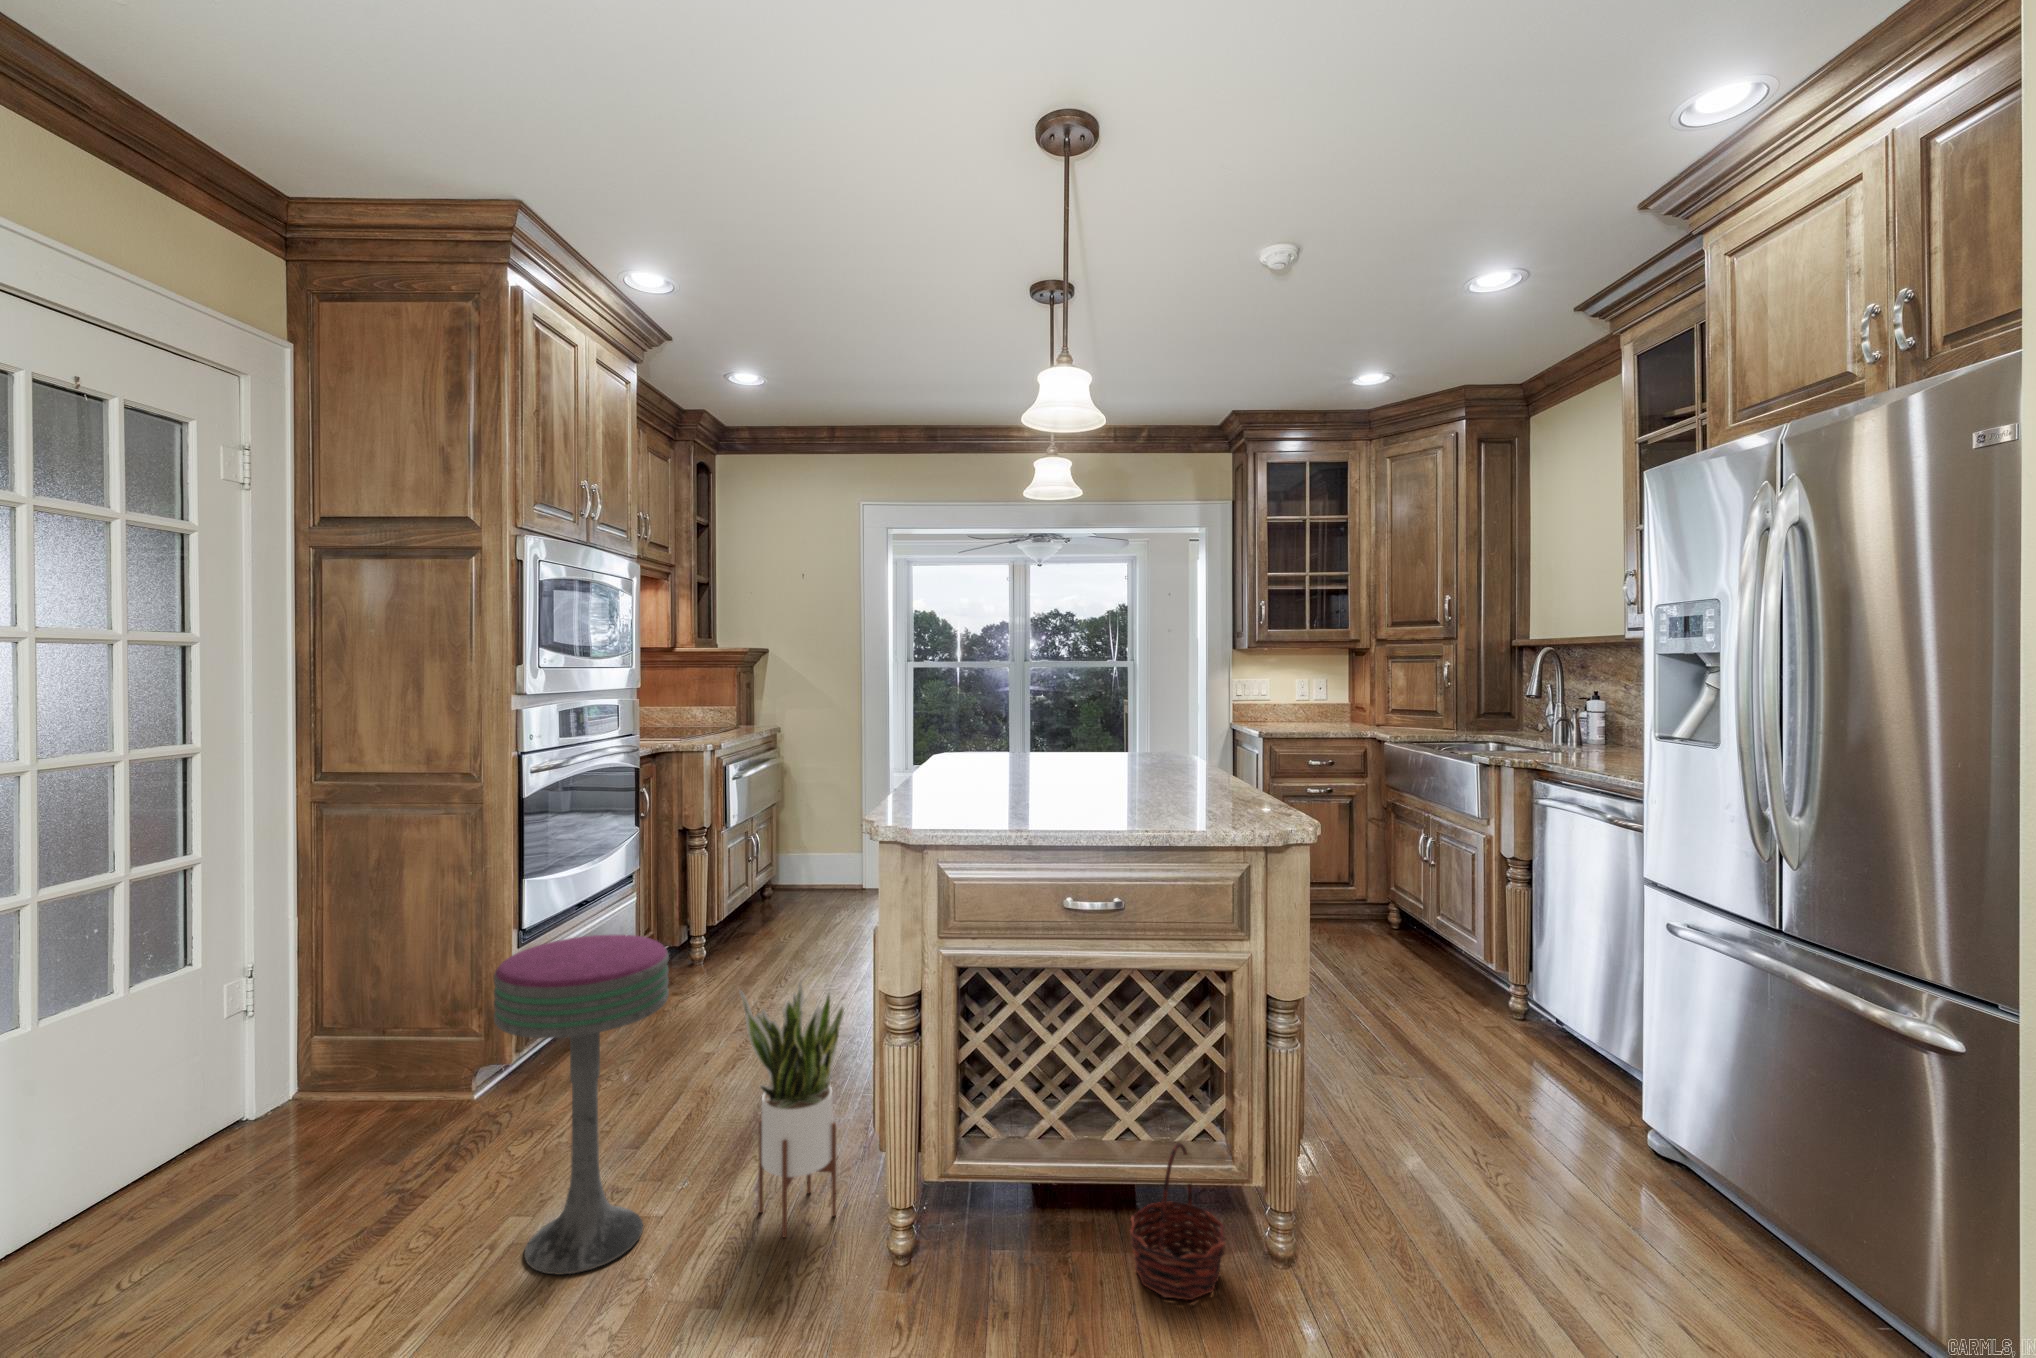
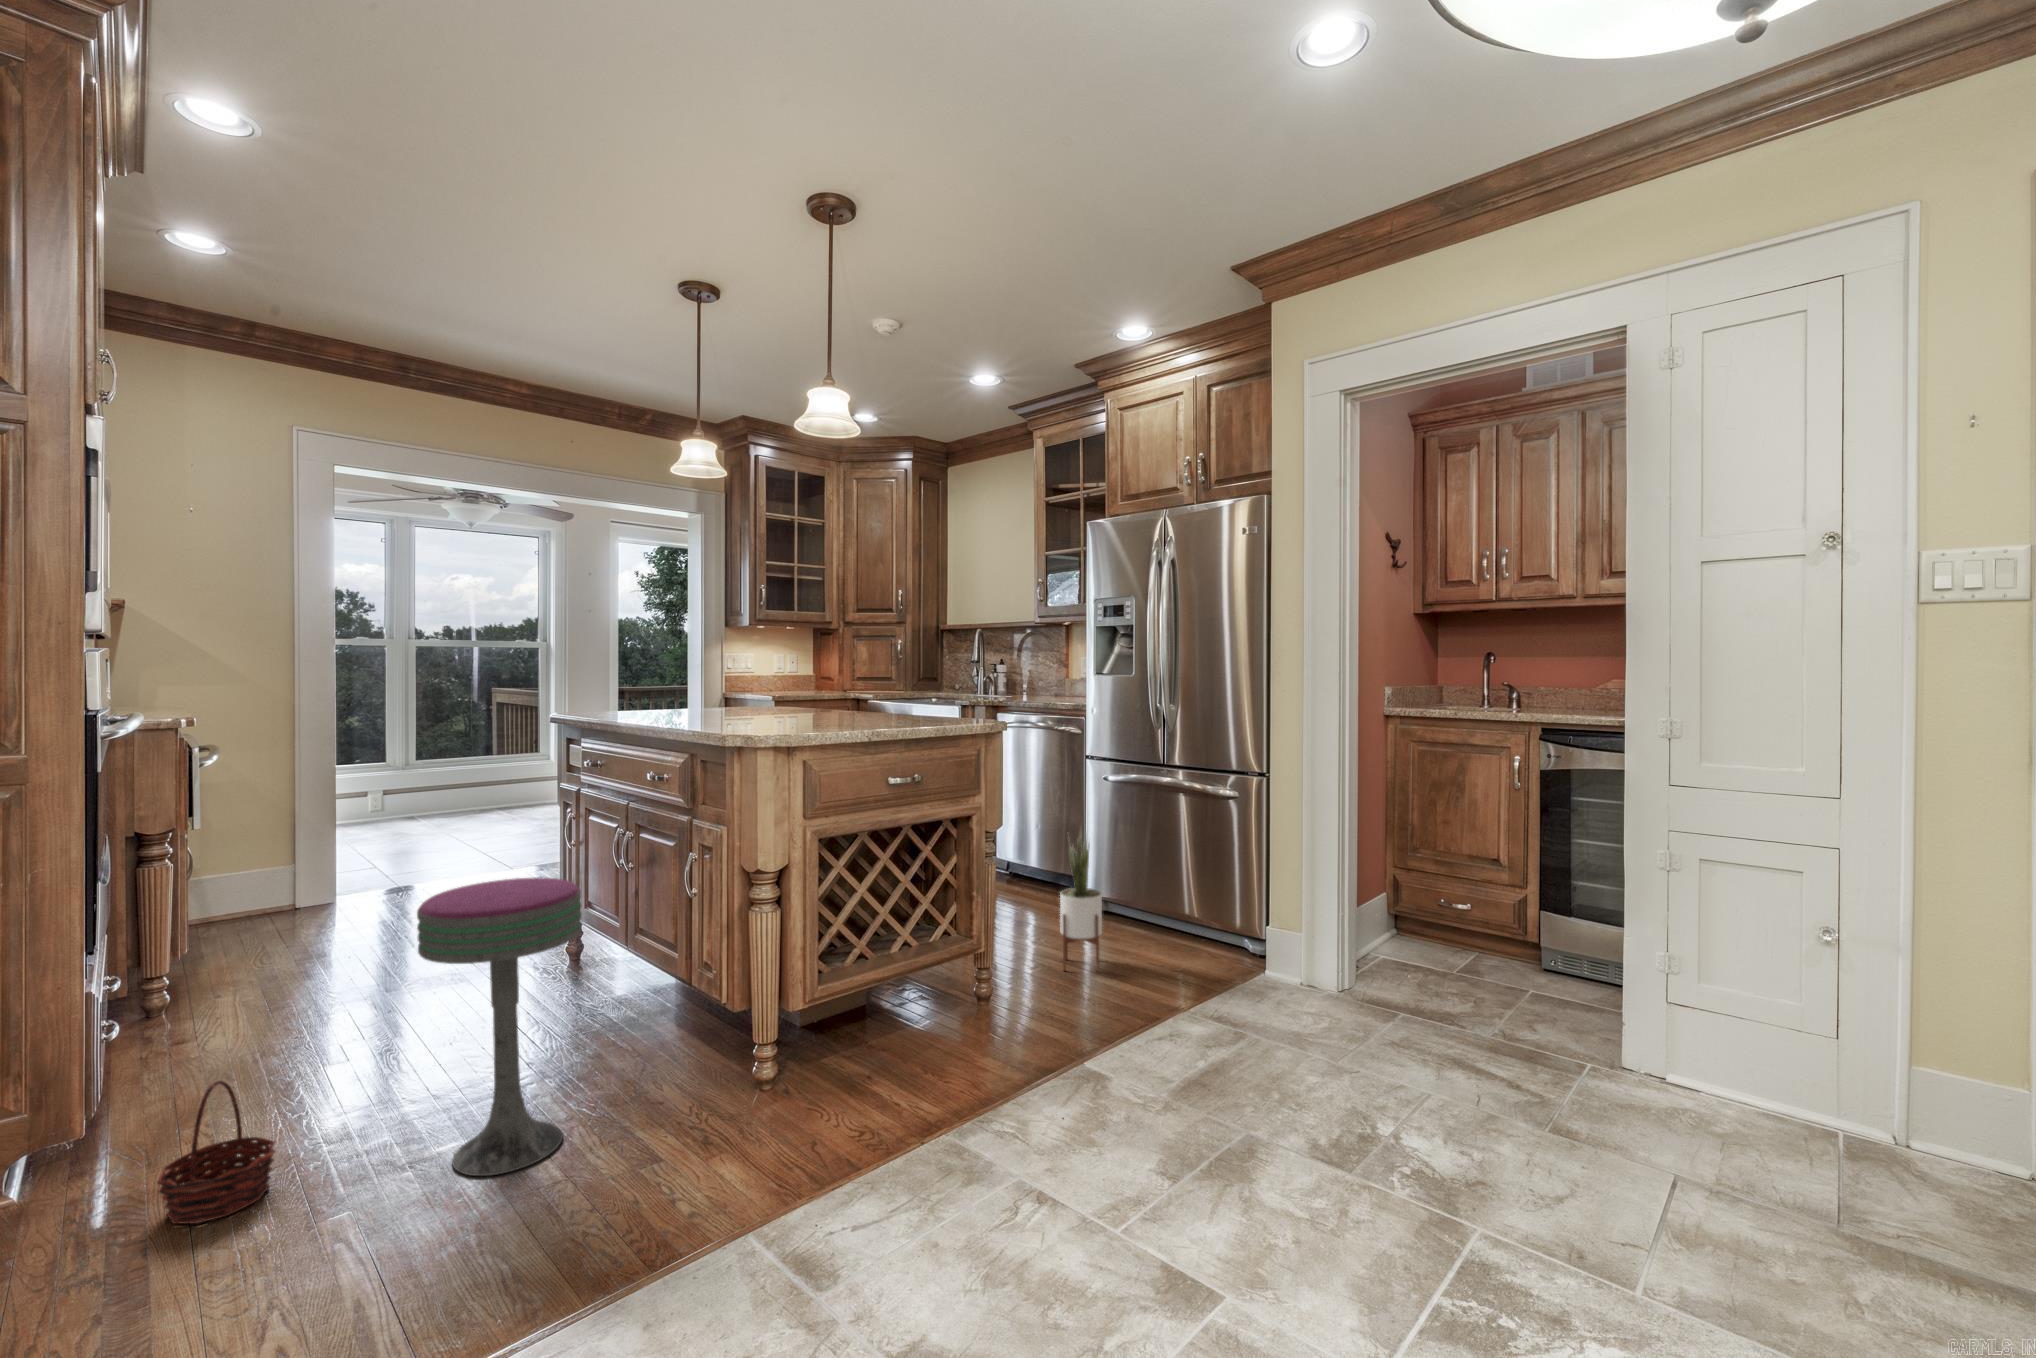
potted plant: present [739,983,844,1237] -> present [1060,833,1102,971]
basket: present [1130,1143,1225,1300] -> present [157,1081,275,1224]

